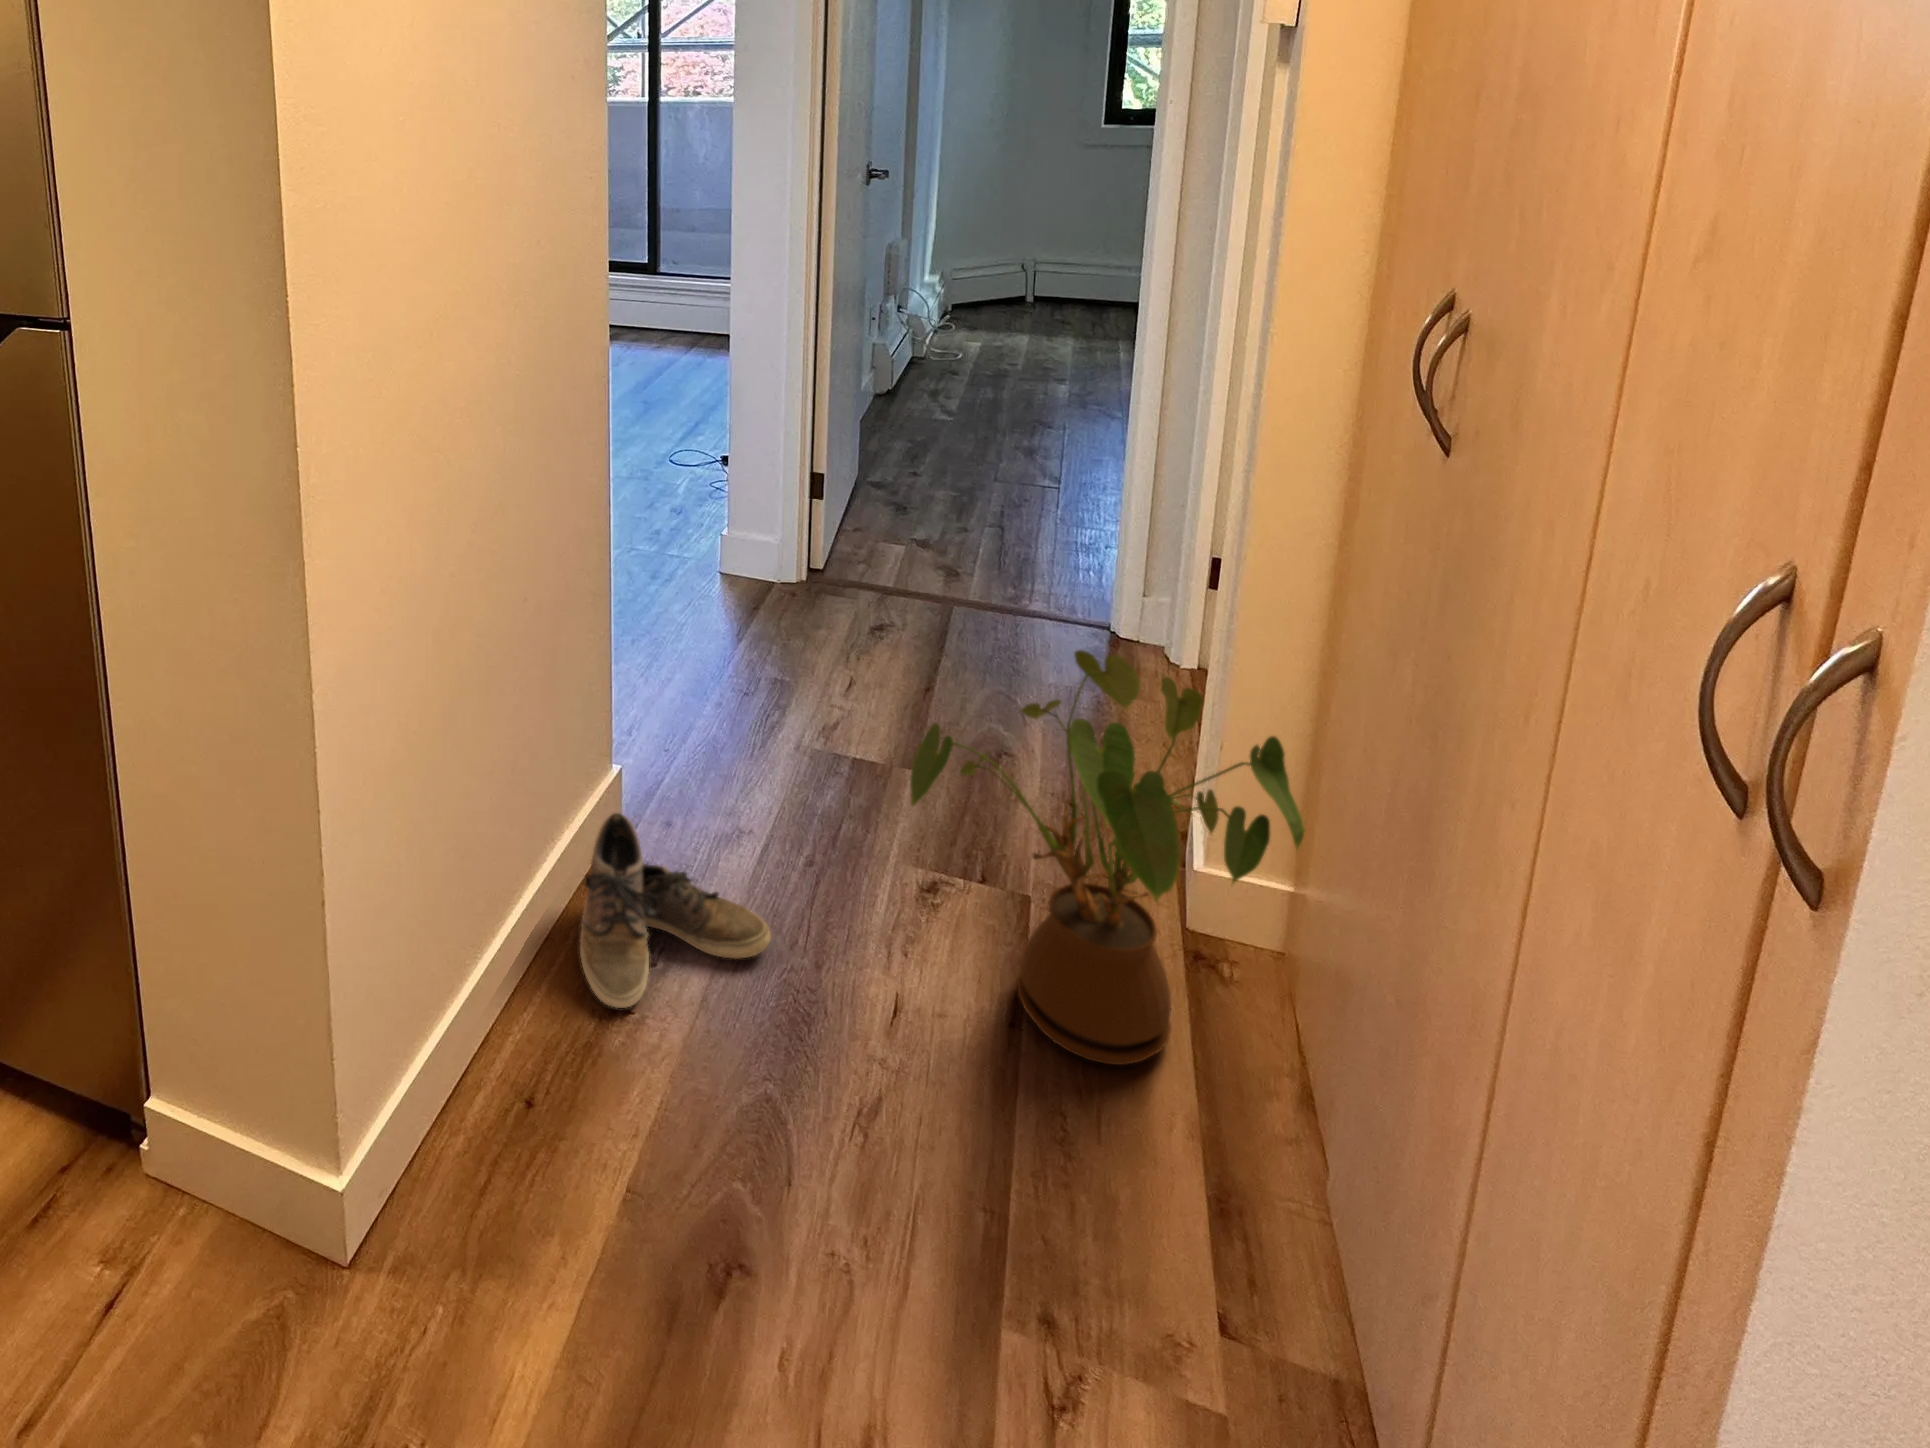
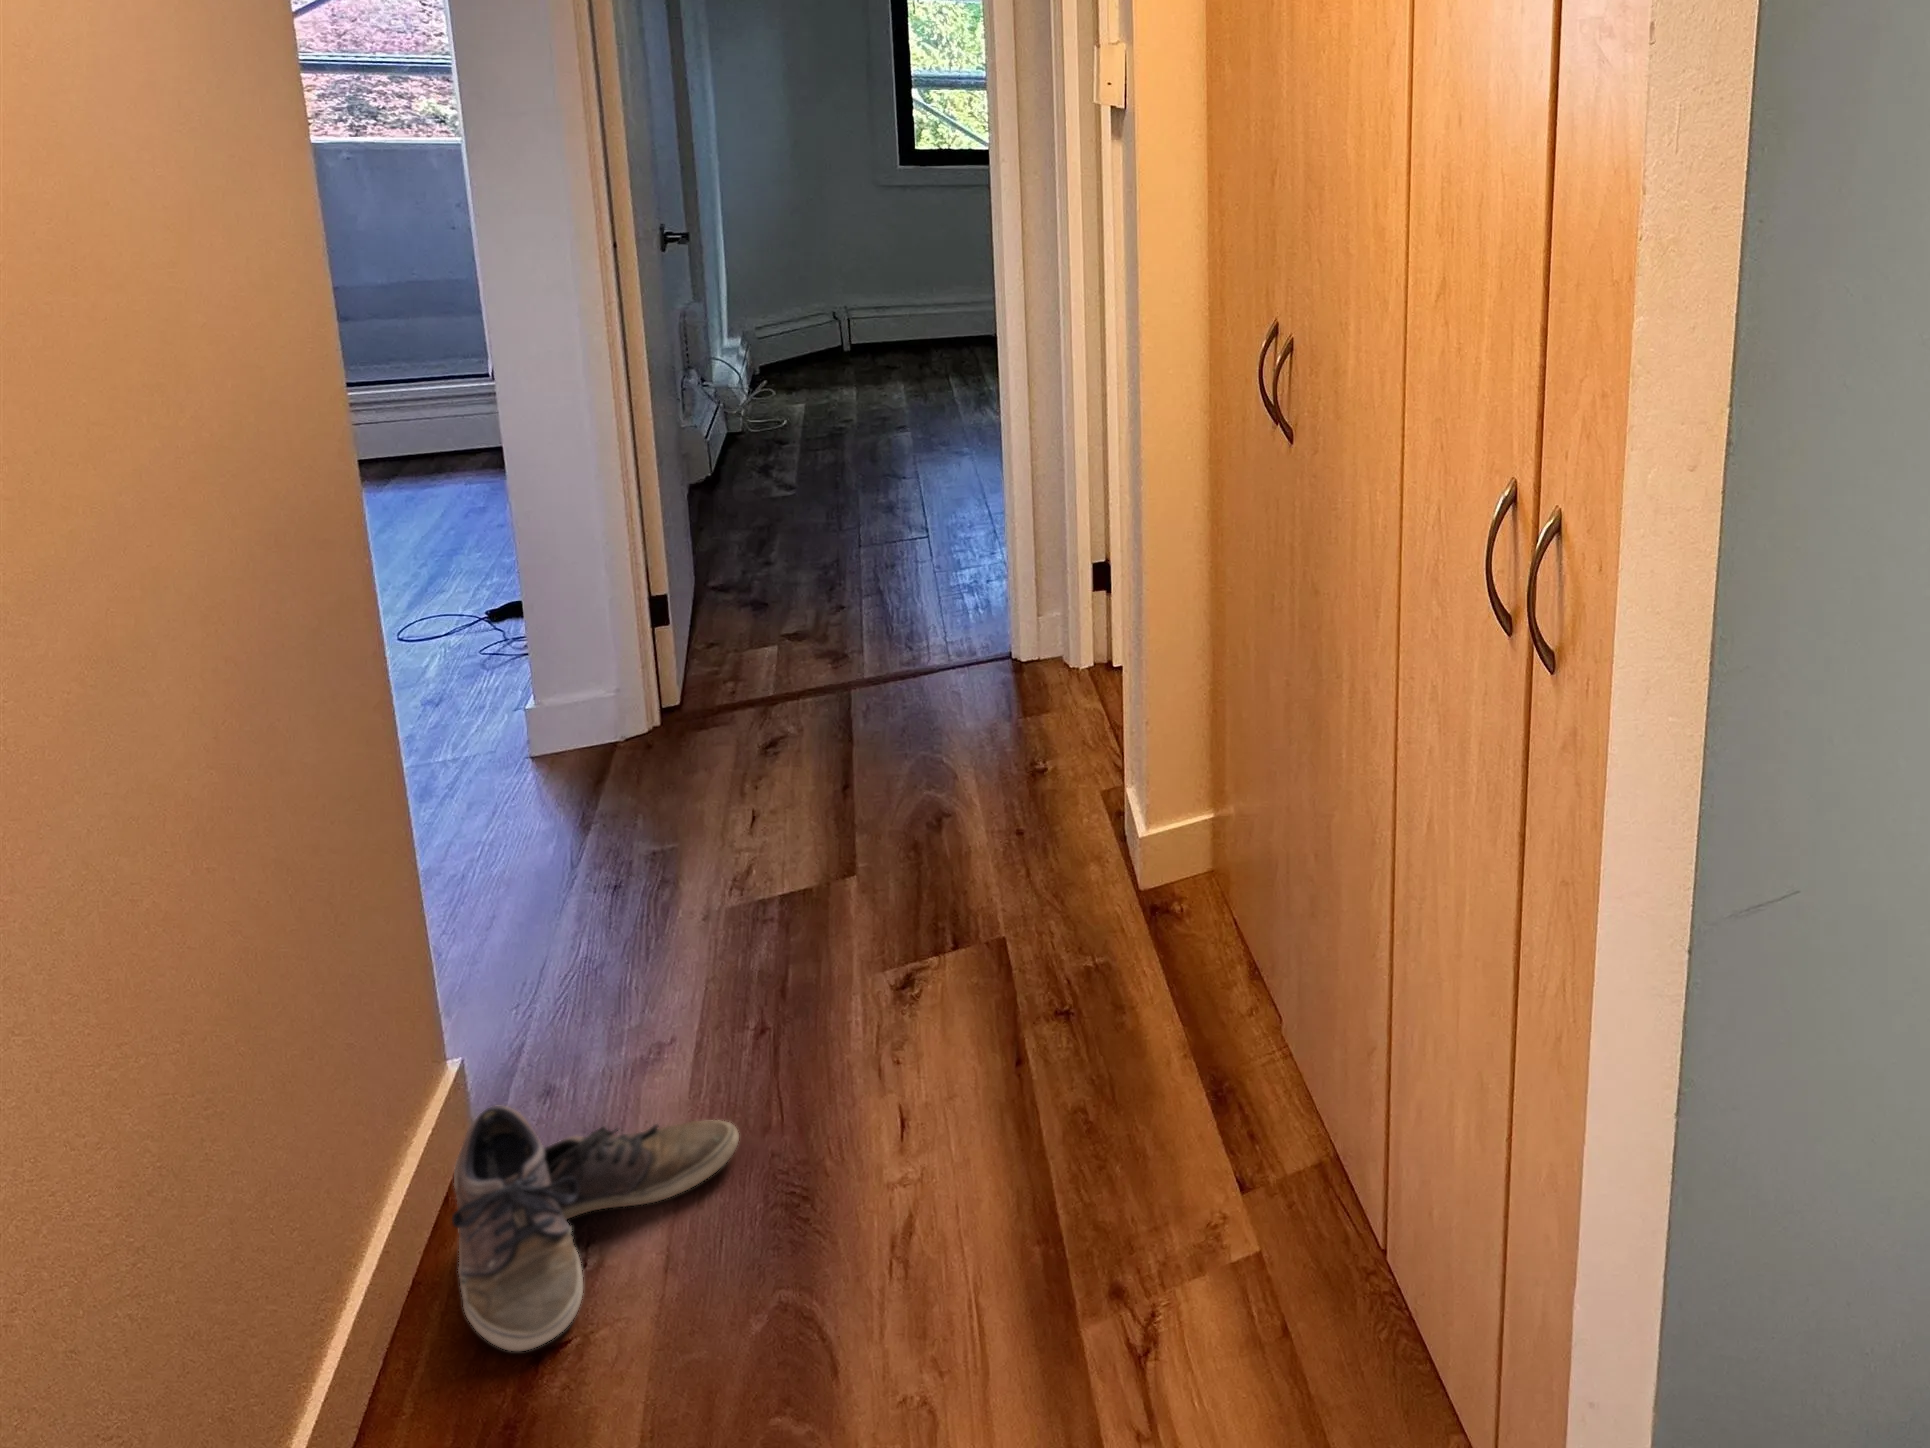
house plant: present [910,650,1304,1065] -> none [884,679,1230,1055]

